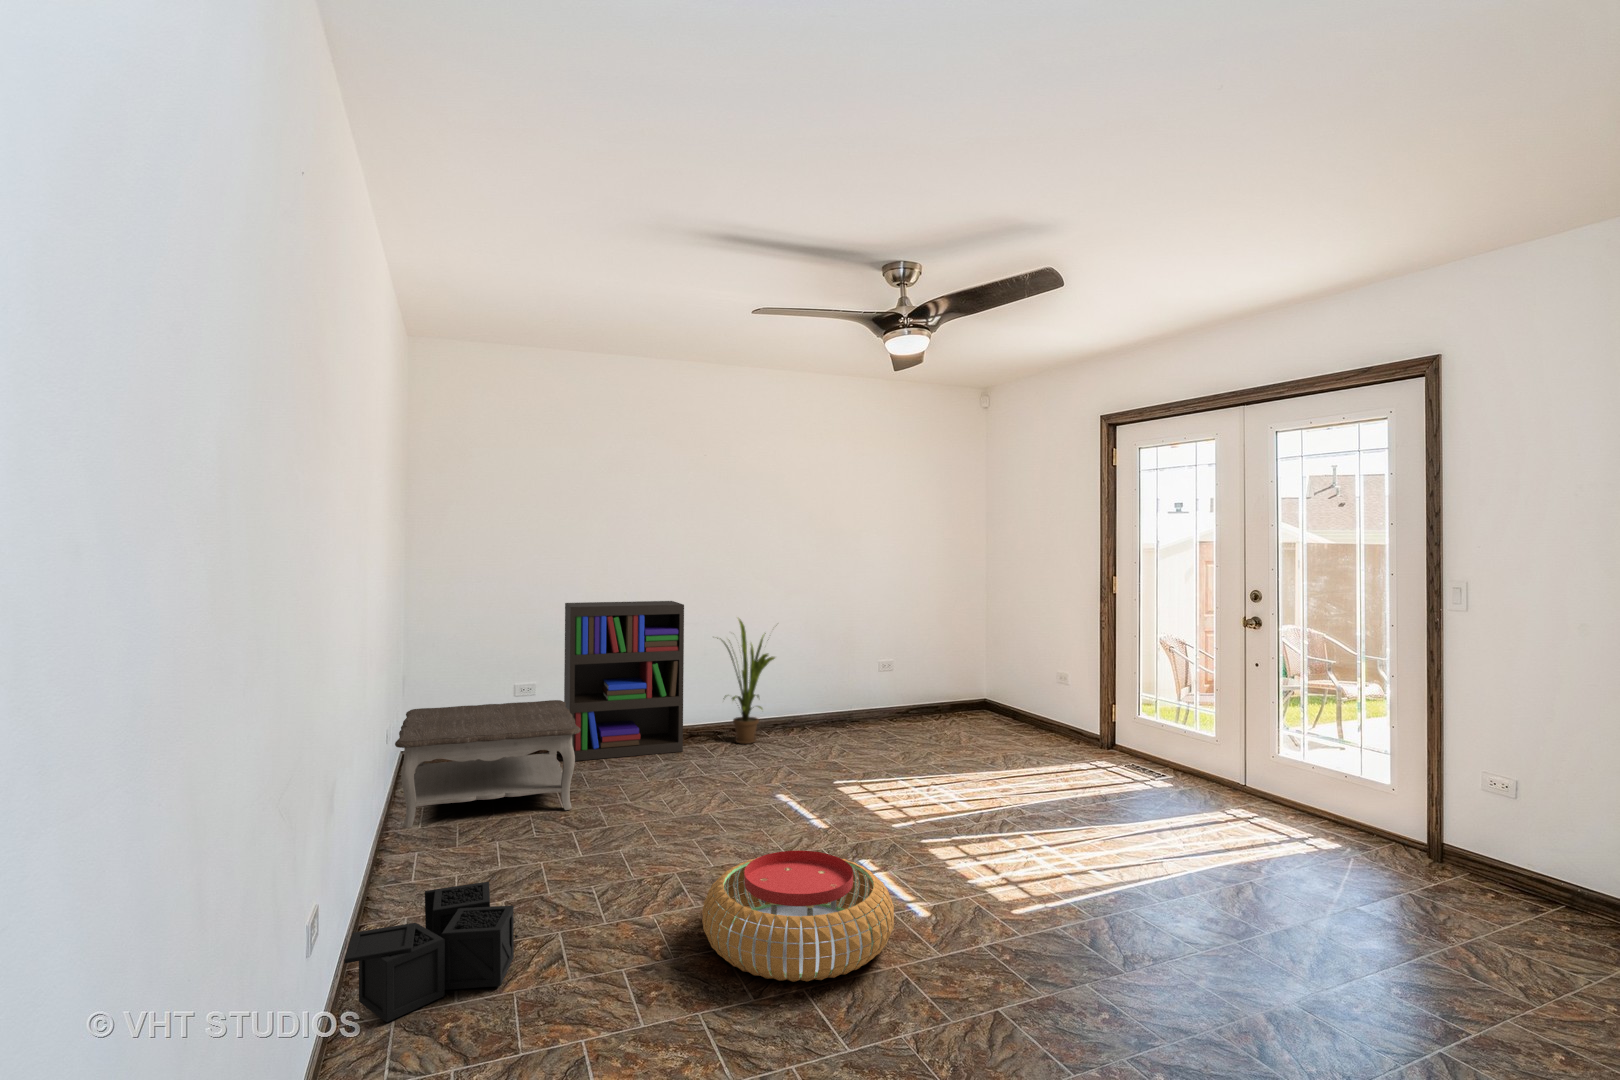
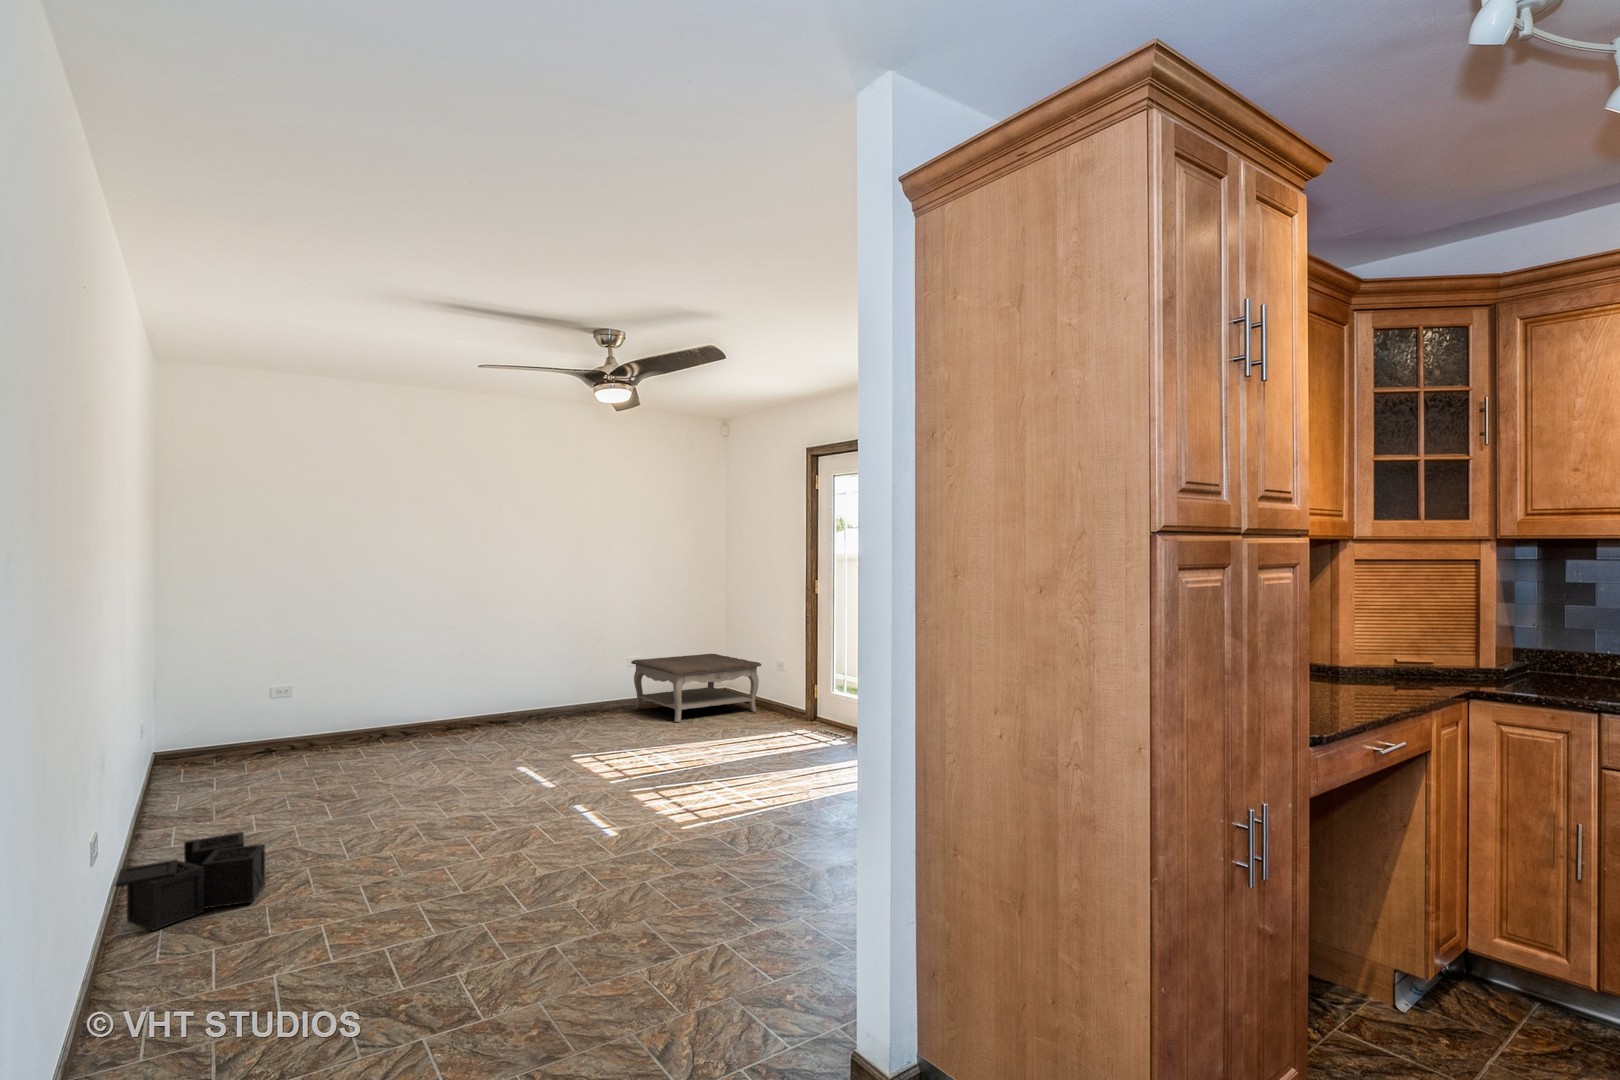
bookshelf: present [564,601,684,761] -> none [322,606,440,754]
house plant: present [717,619,775,744] -> none [466,619,532,732]
coffee table: present [395,700,581,828] -> present [631,654,761,722]
pouf: present [702,851,894,982] -> none [429,792,583,880]

